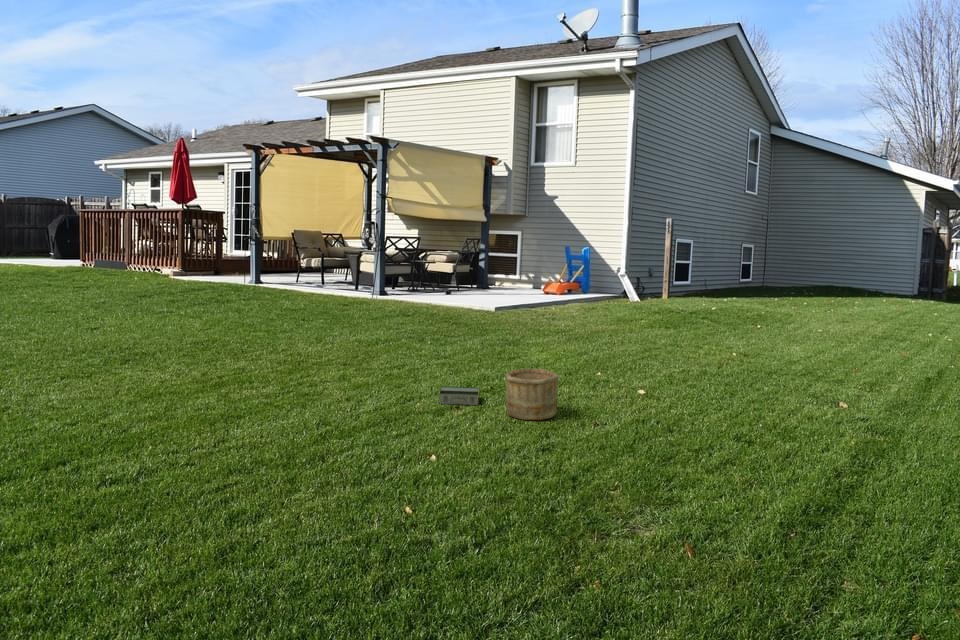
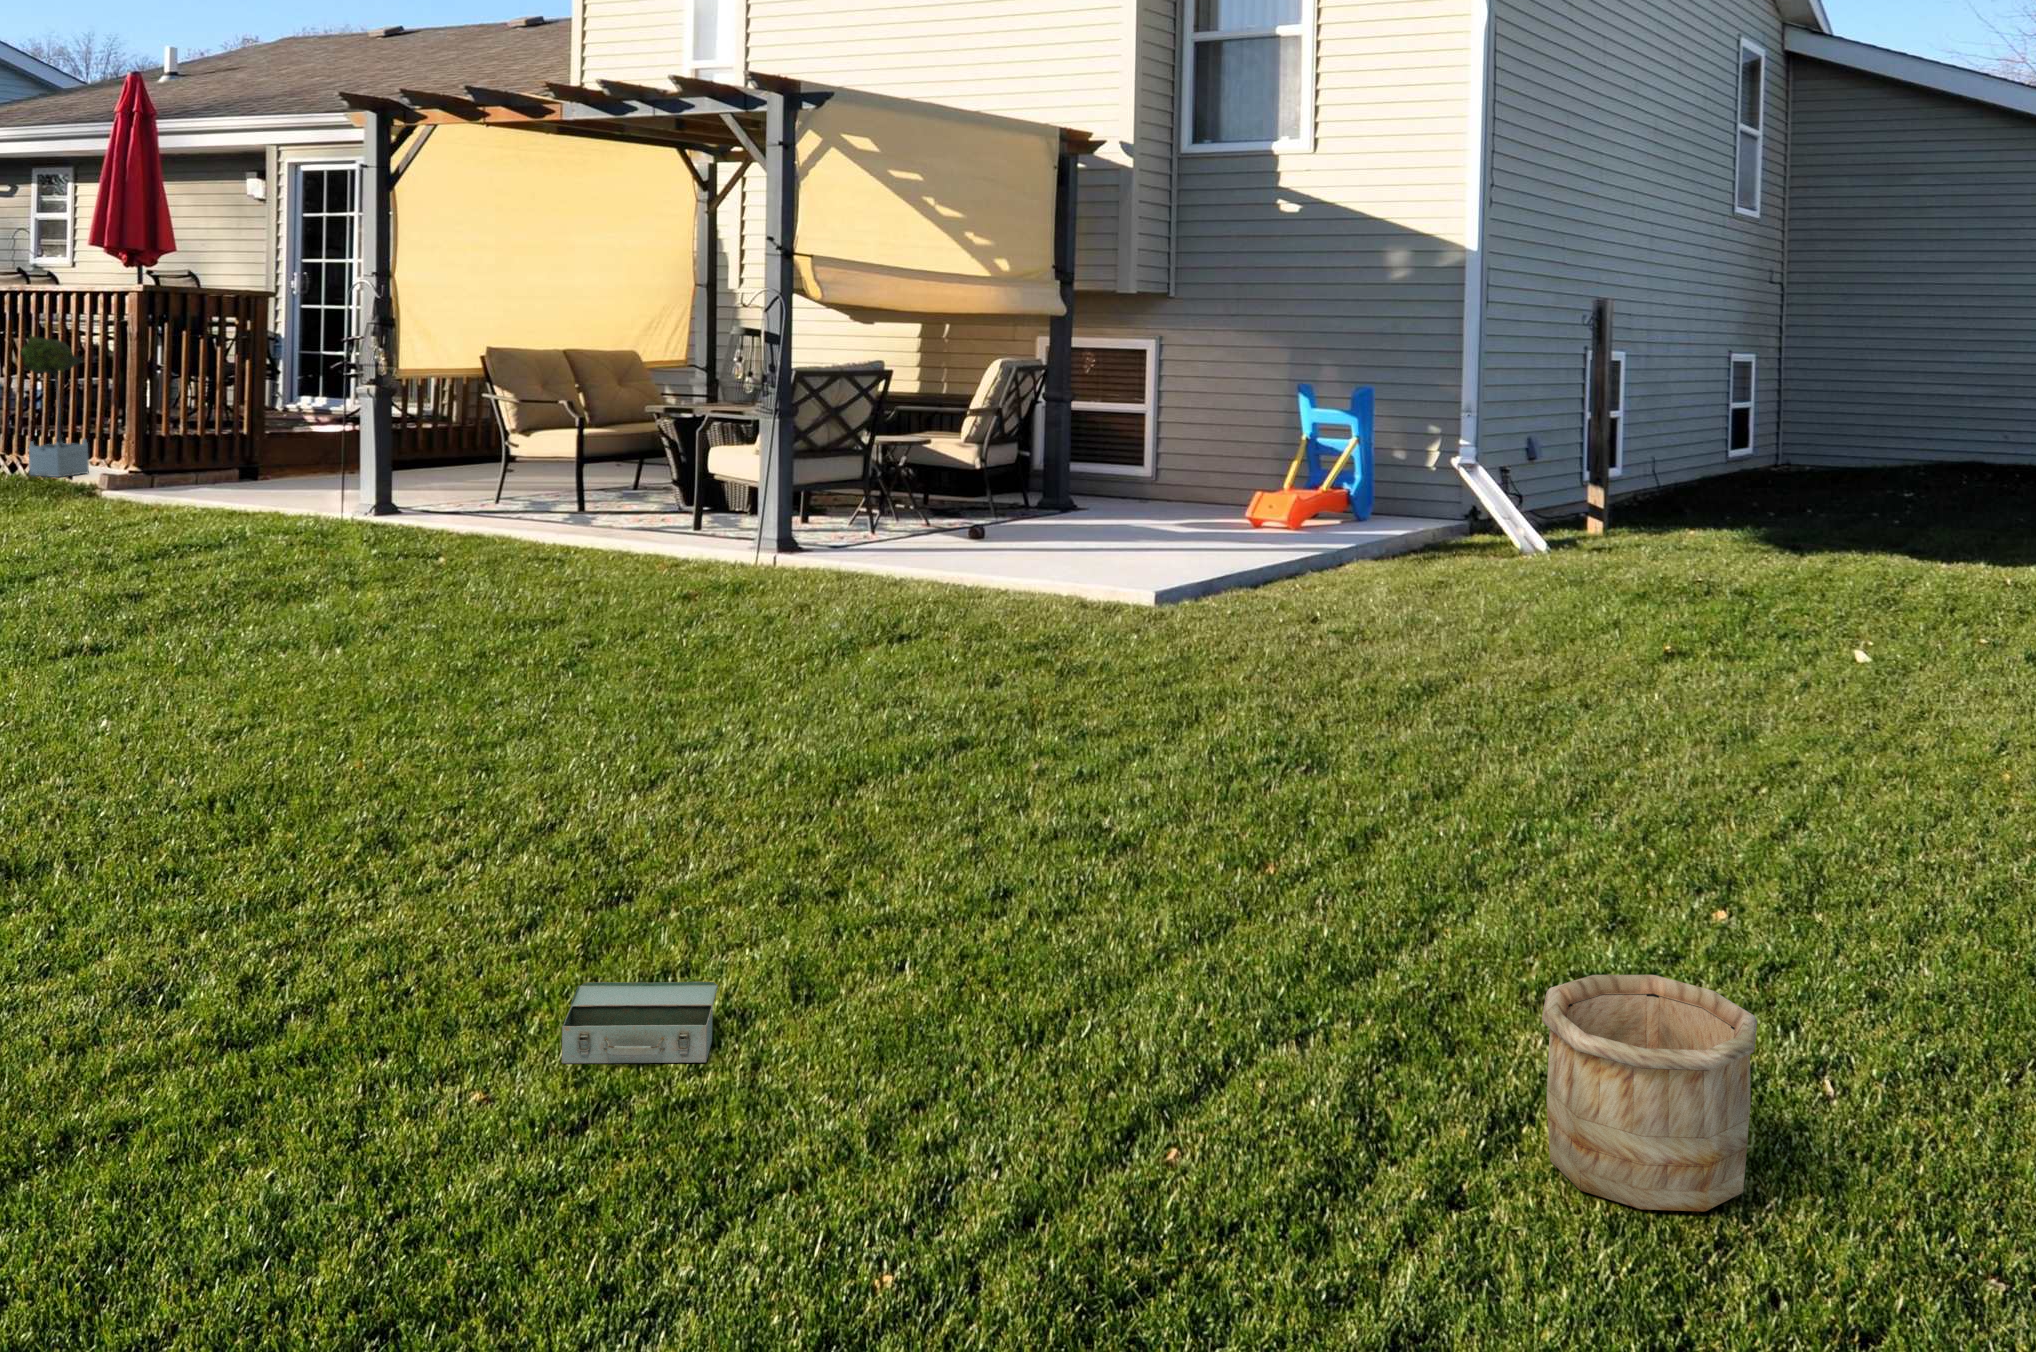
potted tree: none [144,225,167,272] -> present [20,335,89,477]
toolbox: present [439,386,479,405] -> present [562,982,718,1063]

